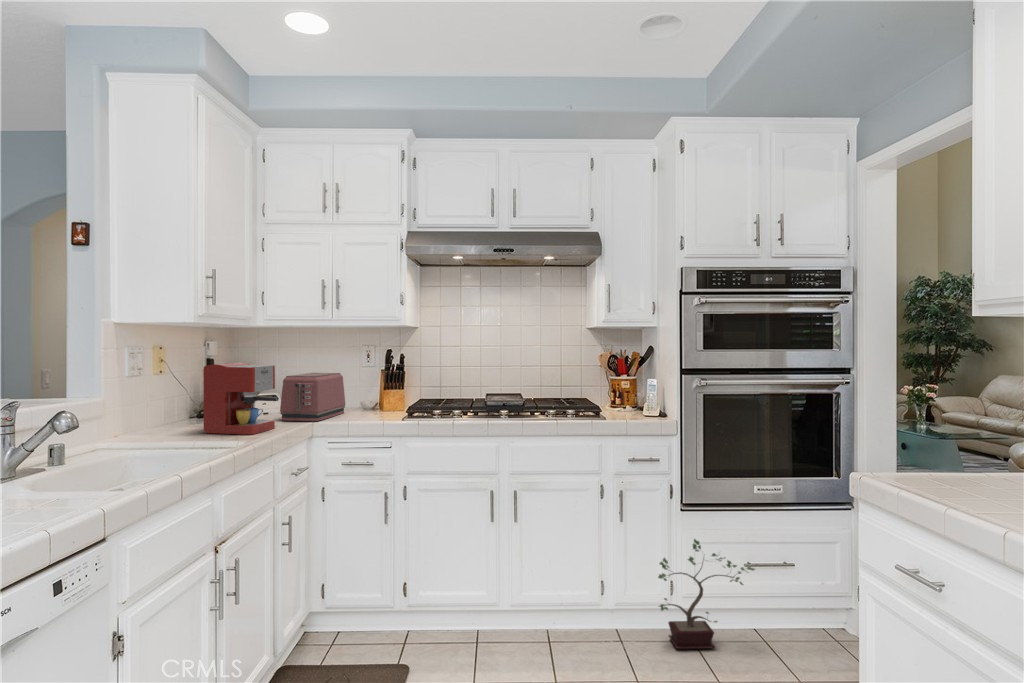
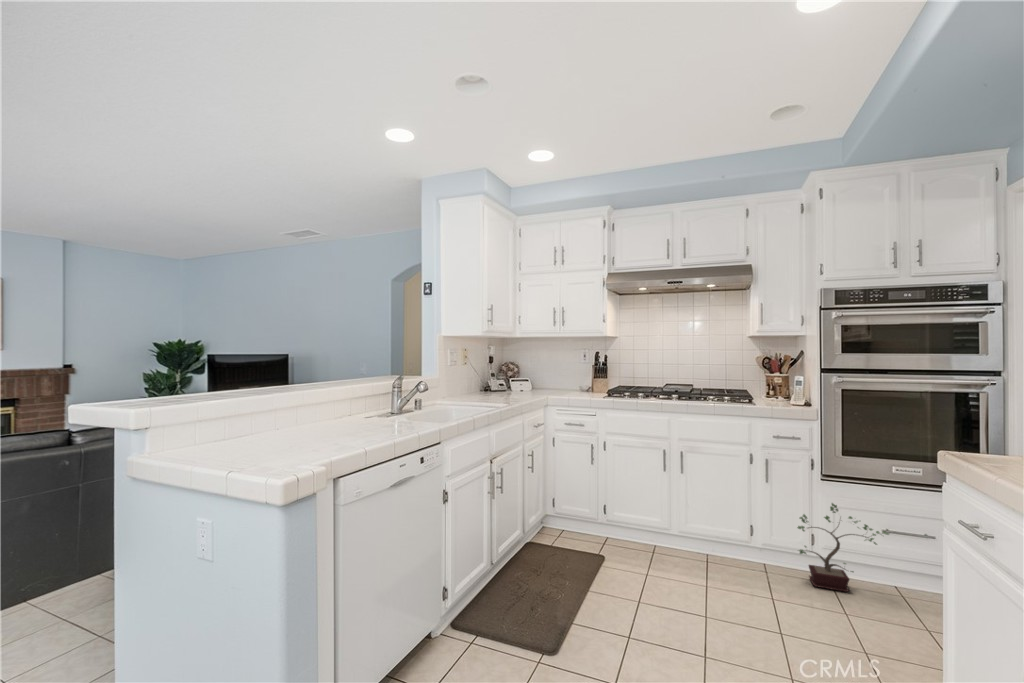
coffee maker: present [203,363,279,435] -> none [487,359,528,401]
toaster: present [280,373,345,421] -> none [530,366,570,396]

